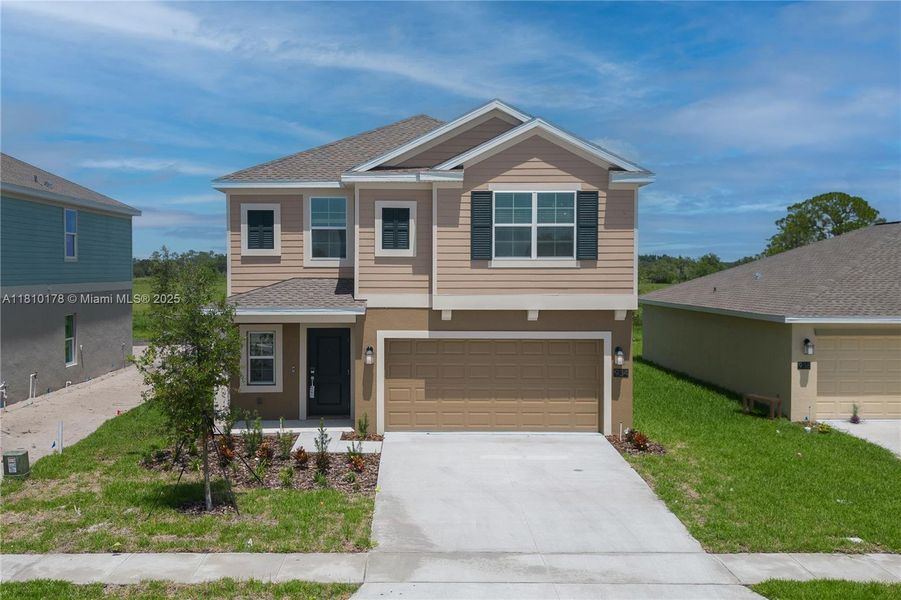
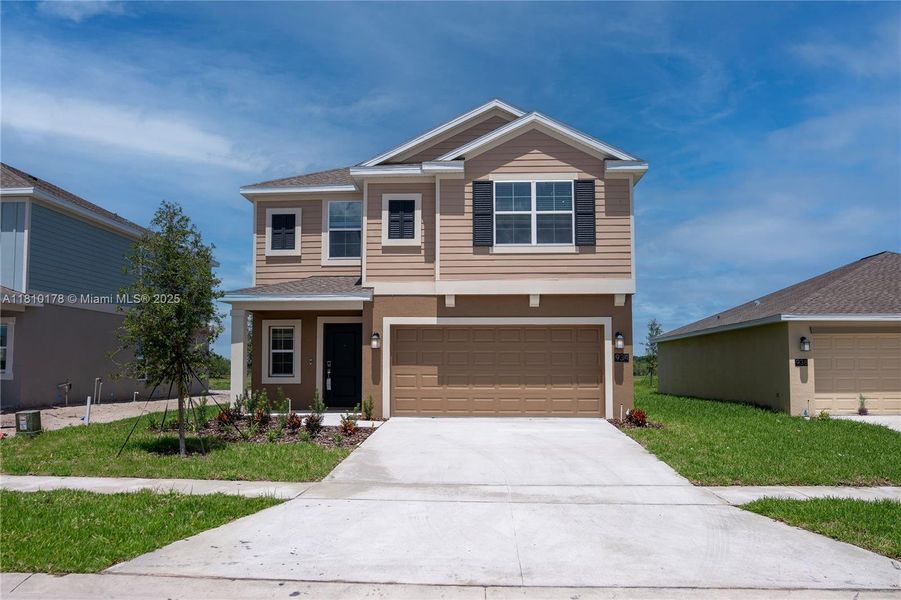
bench: present [743,394,783,420] -> none [745,389,787,412]

